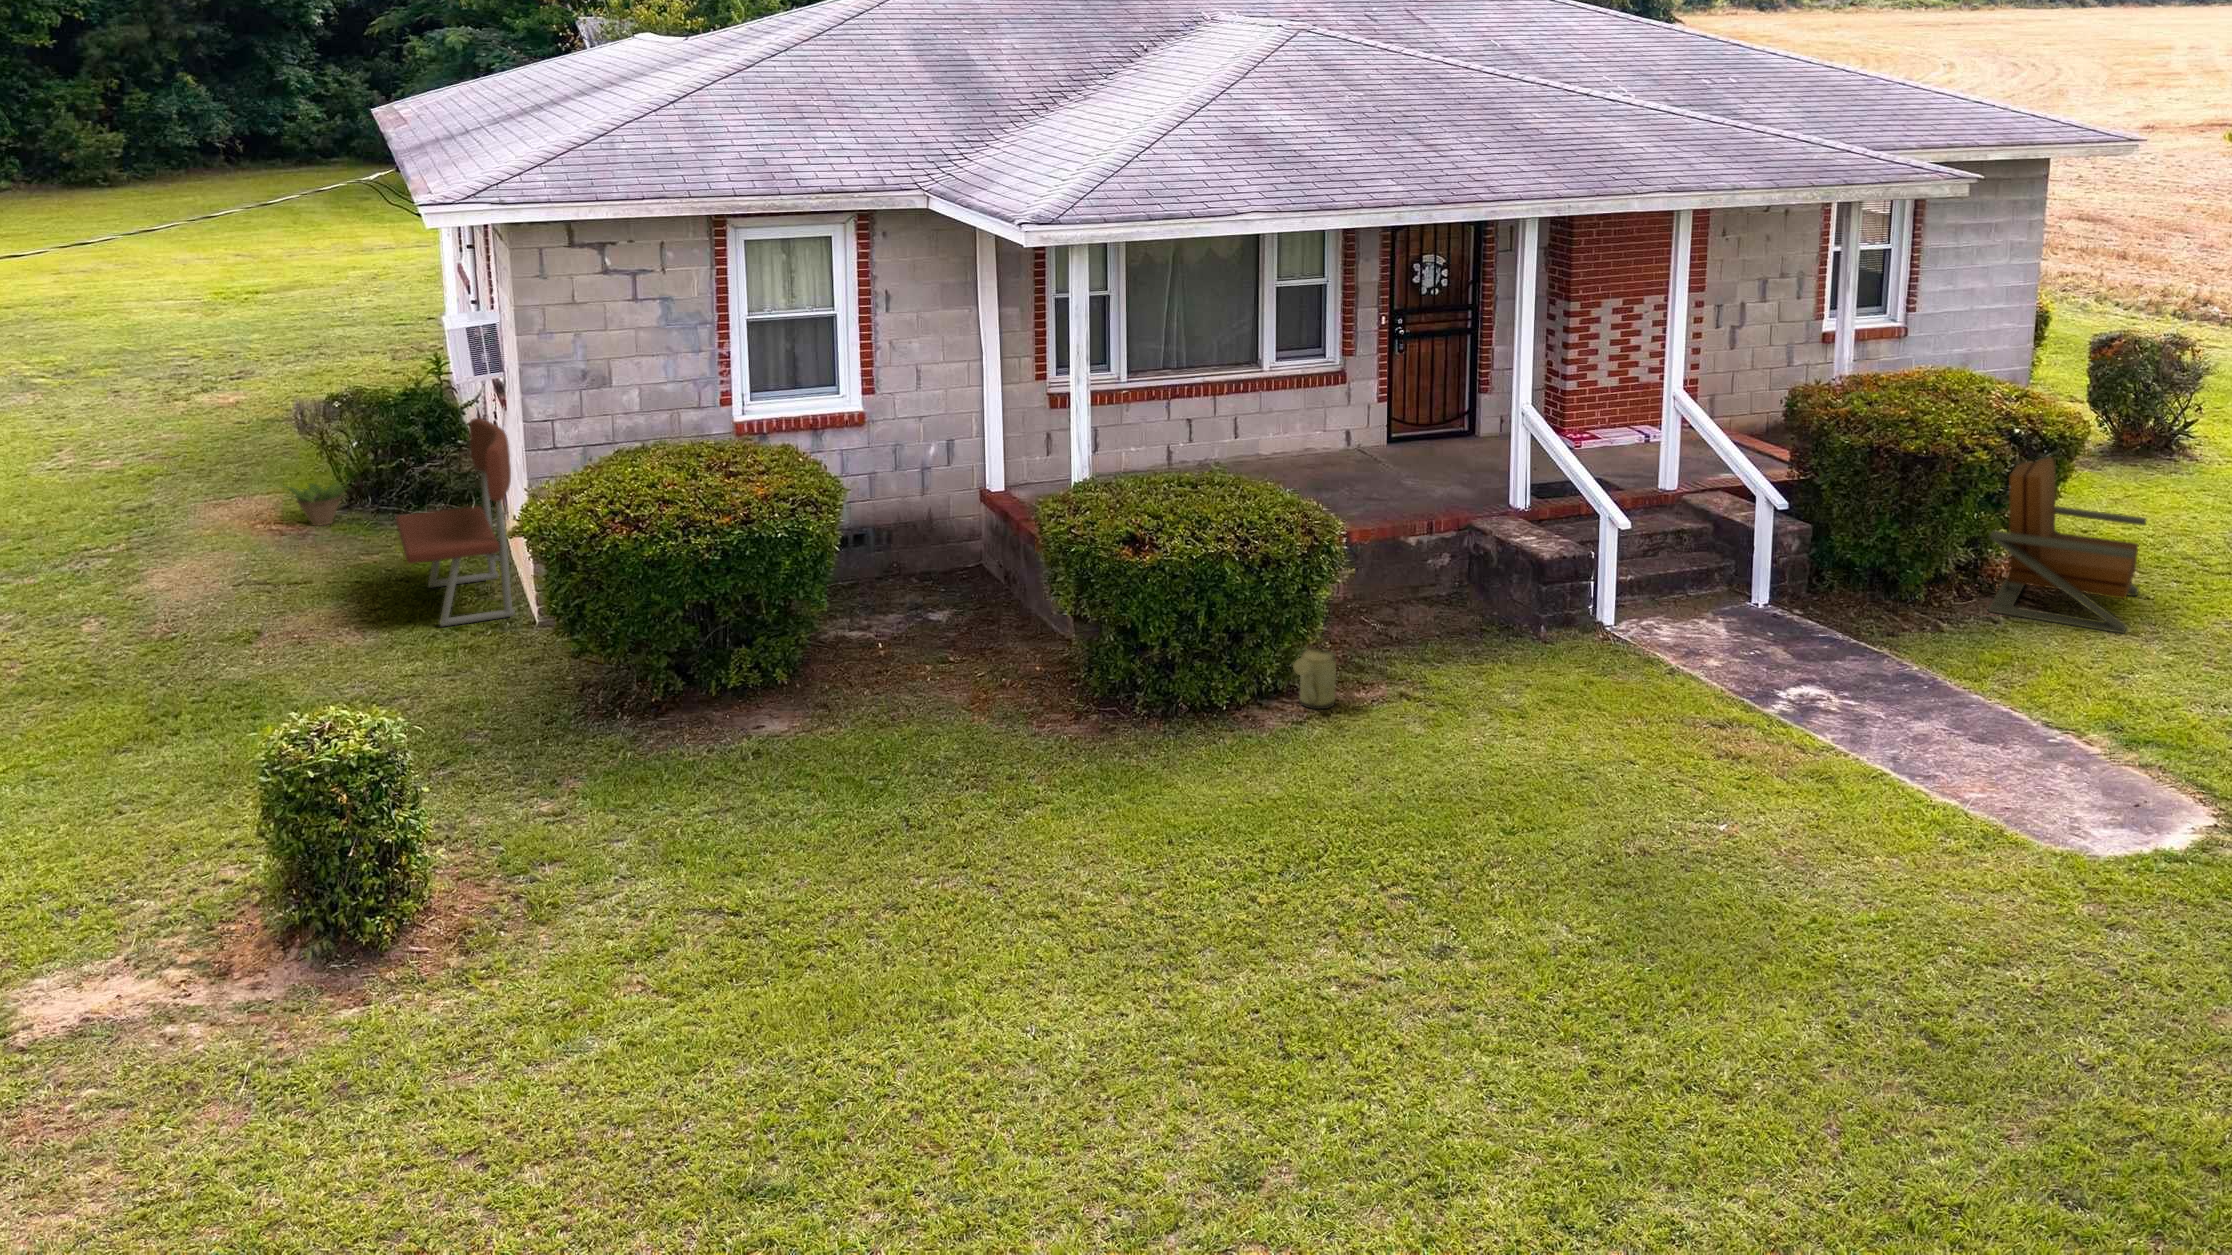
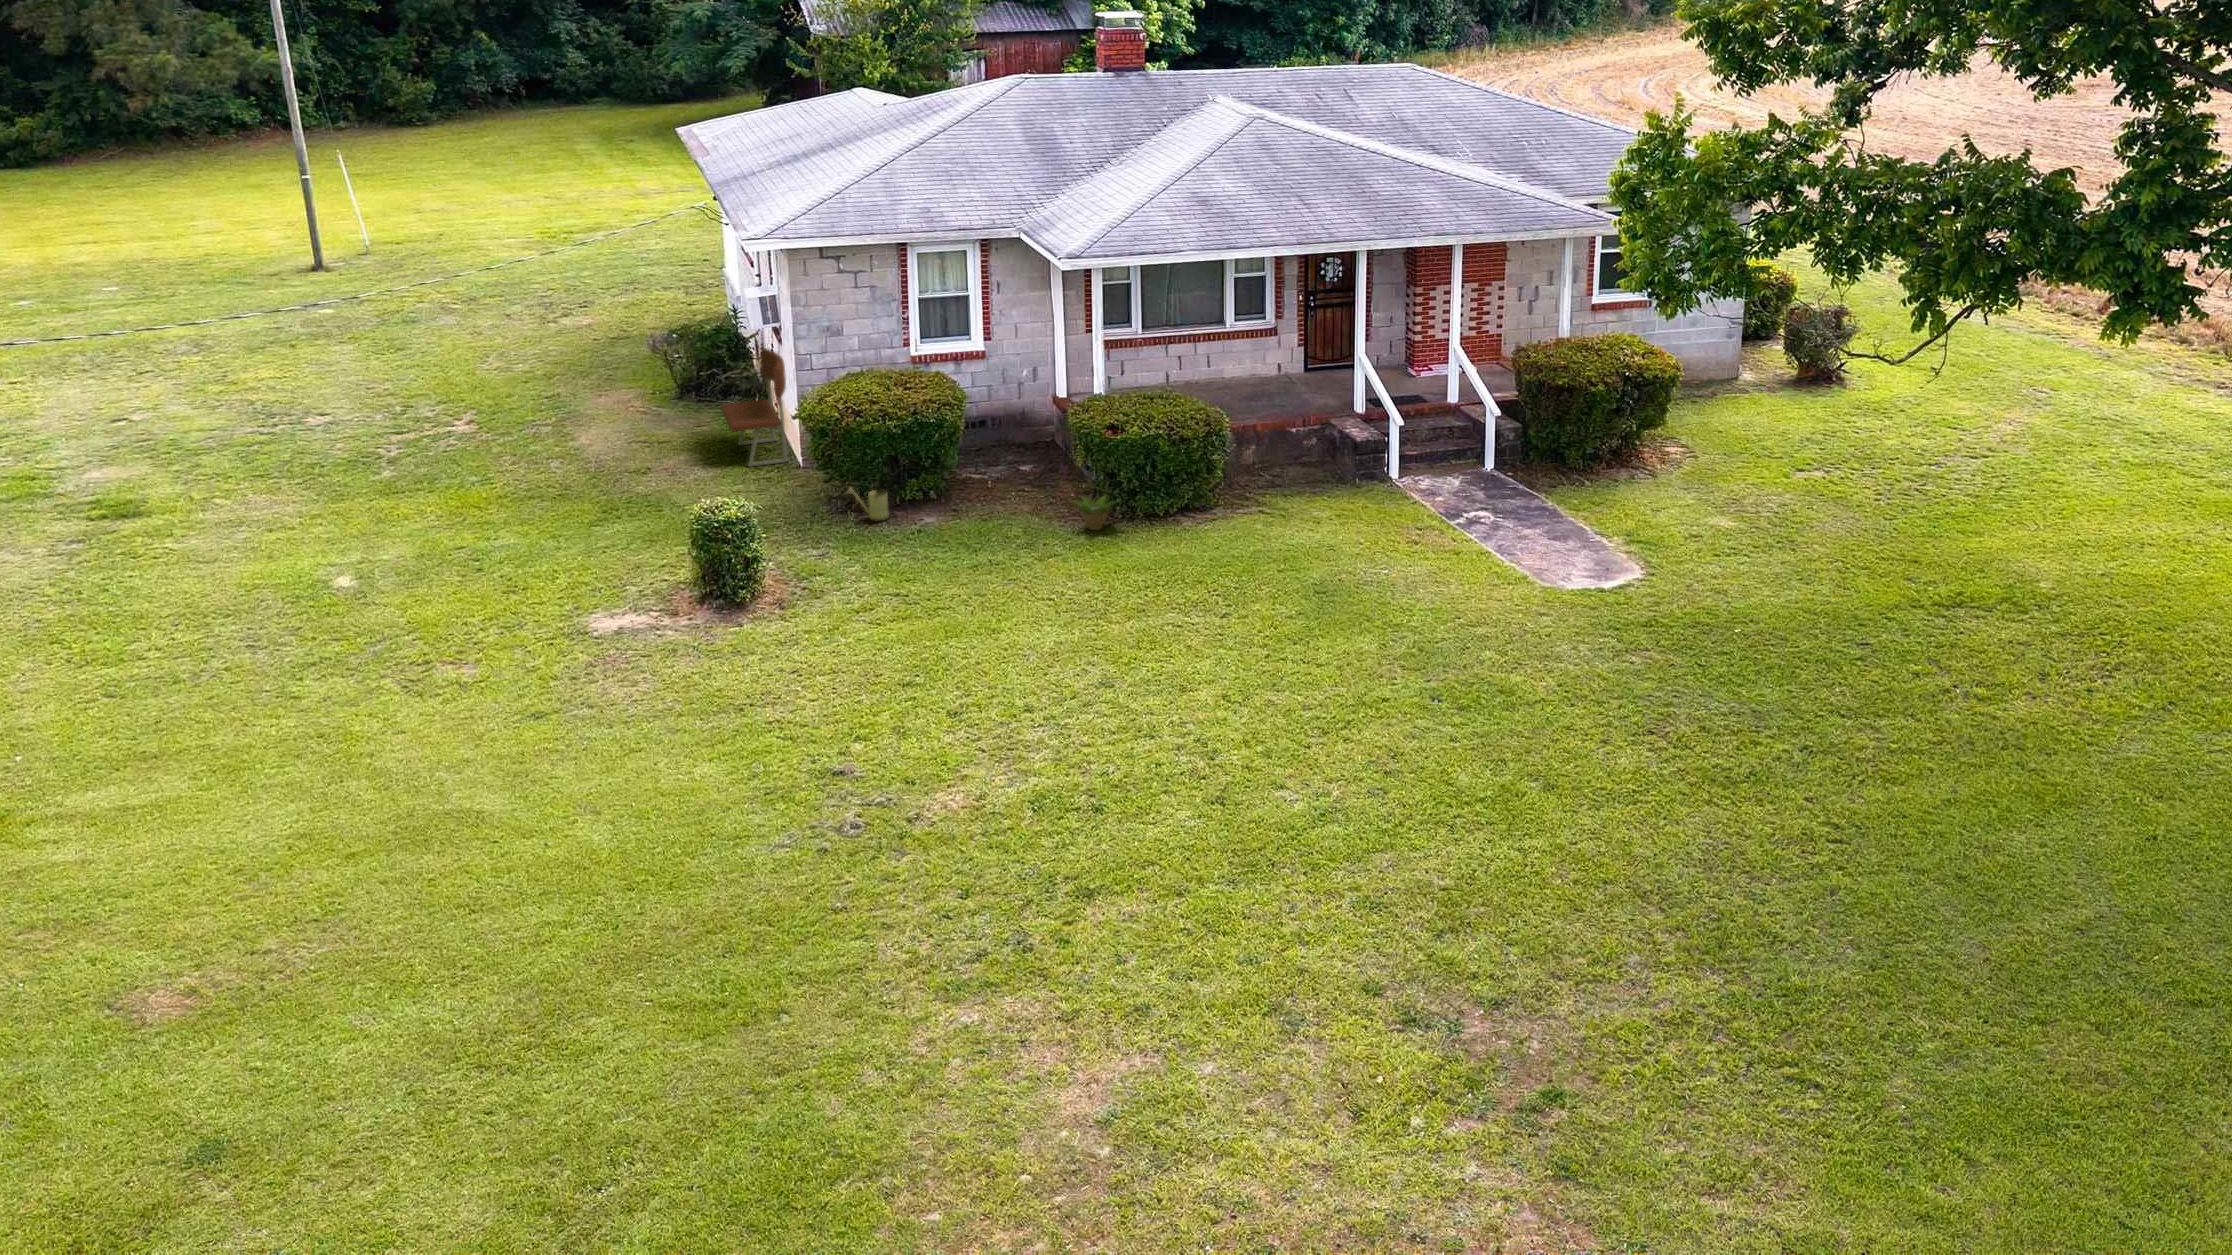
lounge chair: present [1988,458,2147,633] -> none [1630,386,1735,493]
decorative plant: present [281,483,347,526] -> present [1072,496,1115,530]
watering can: present [1293,649,1336,709] -> present [847,487,889,521]

